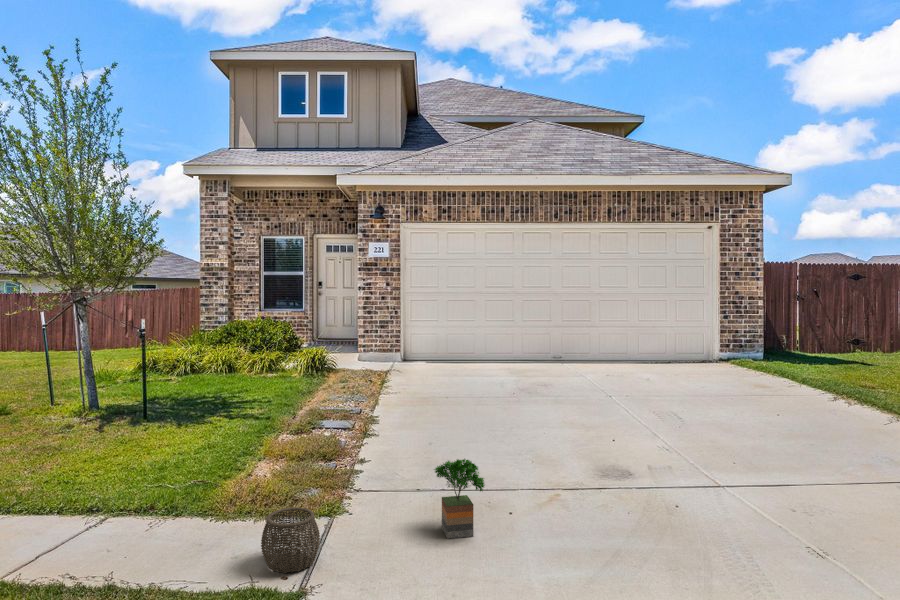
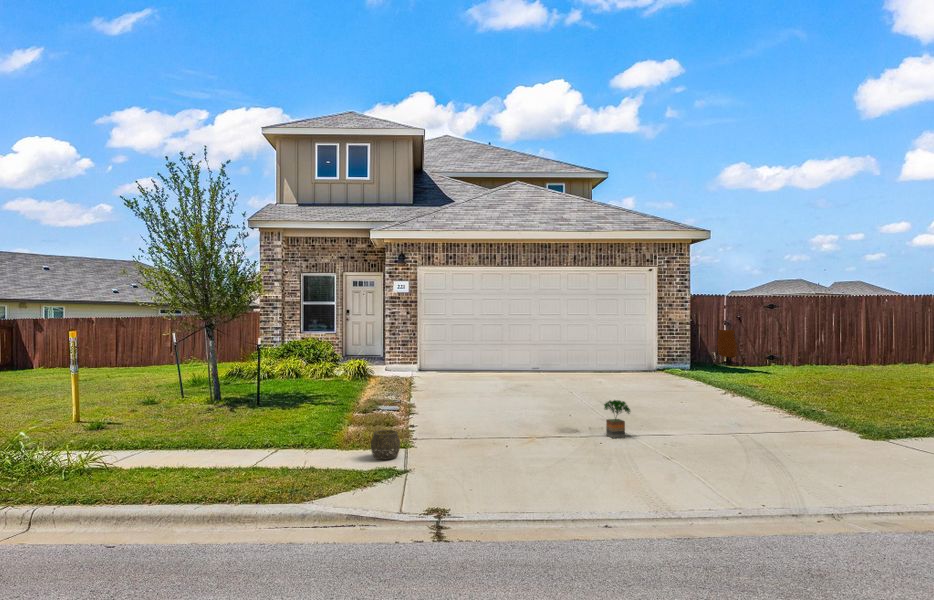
lounge chair: none [788,306,821,353] -> present [716,330,738,366]
potted tree: present [434,459,485,539] -> present [604,400,630,438]

